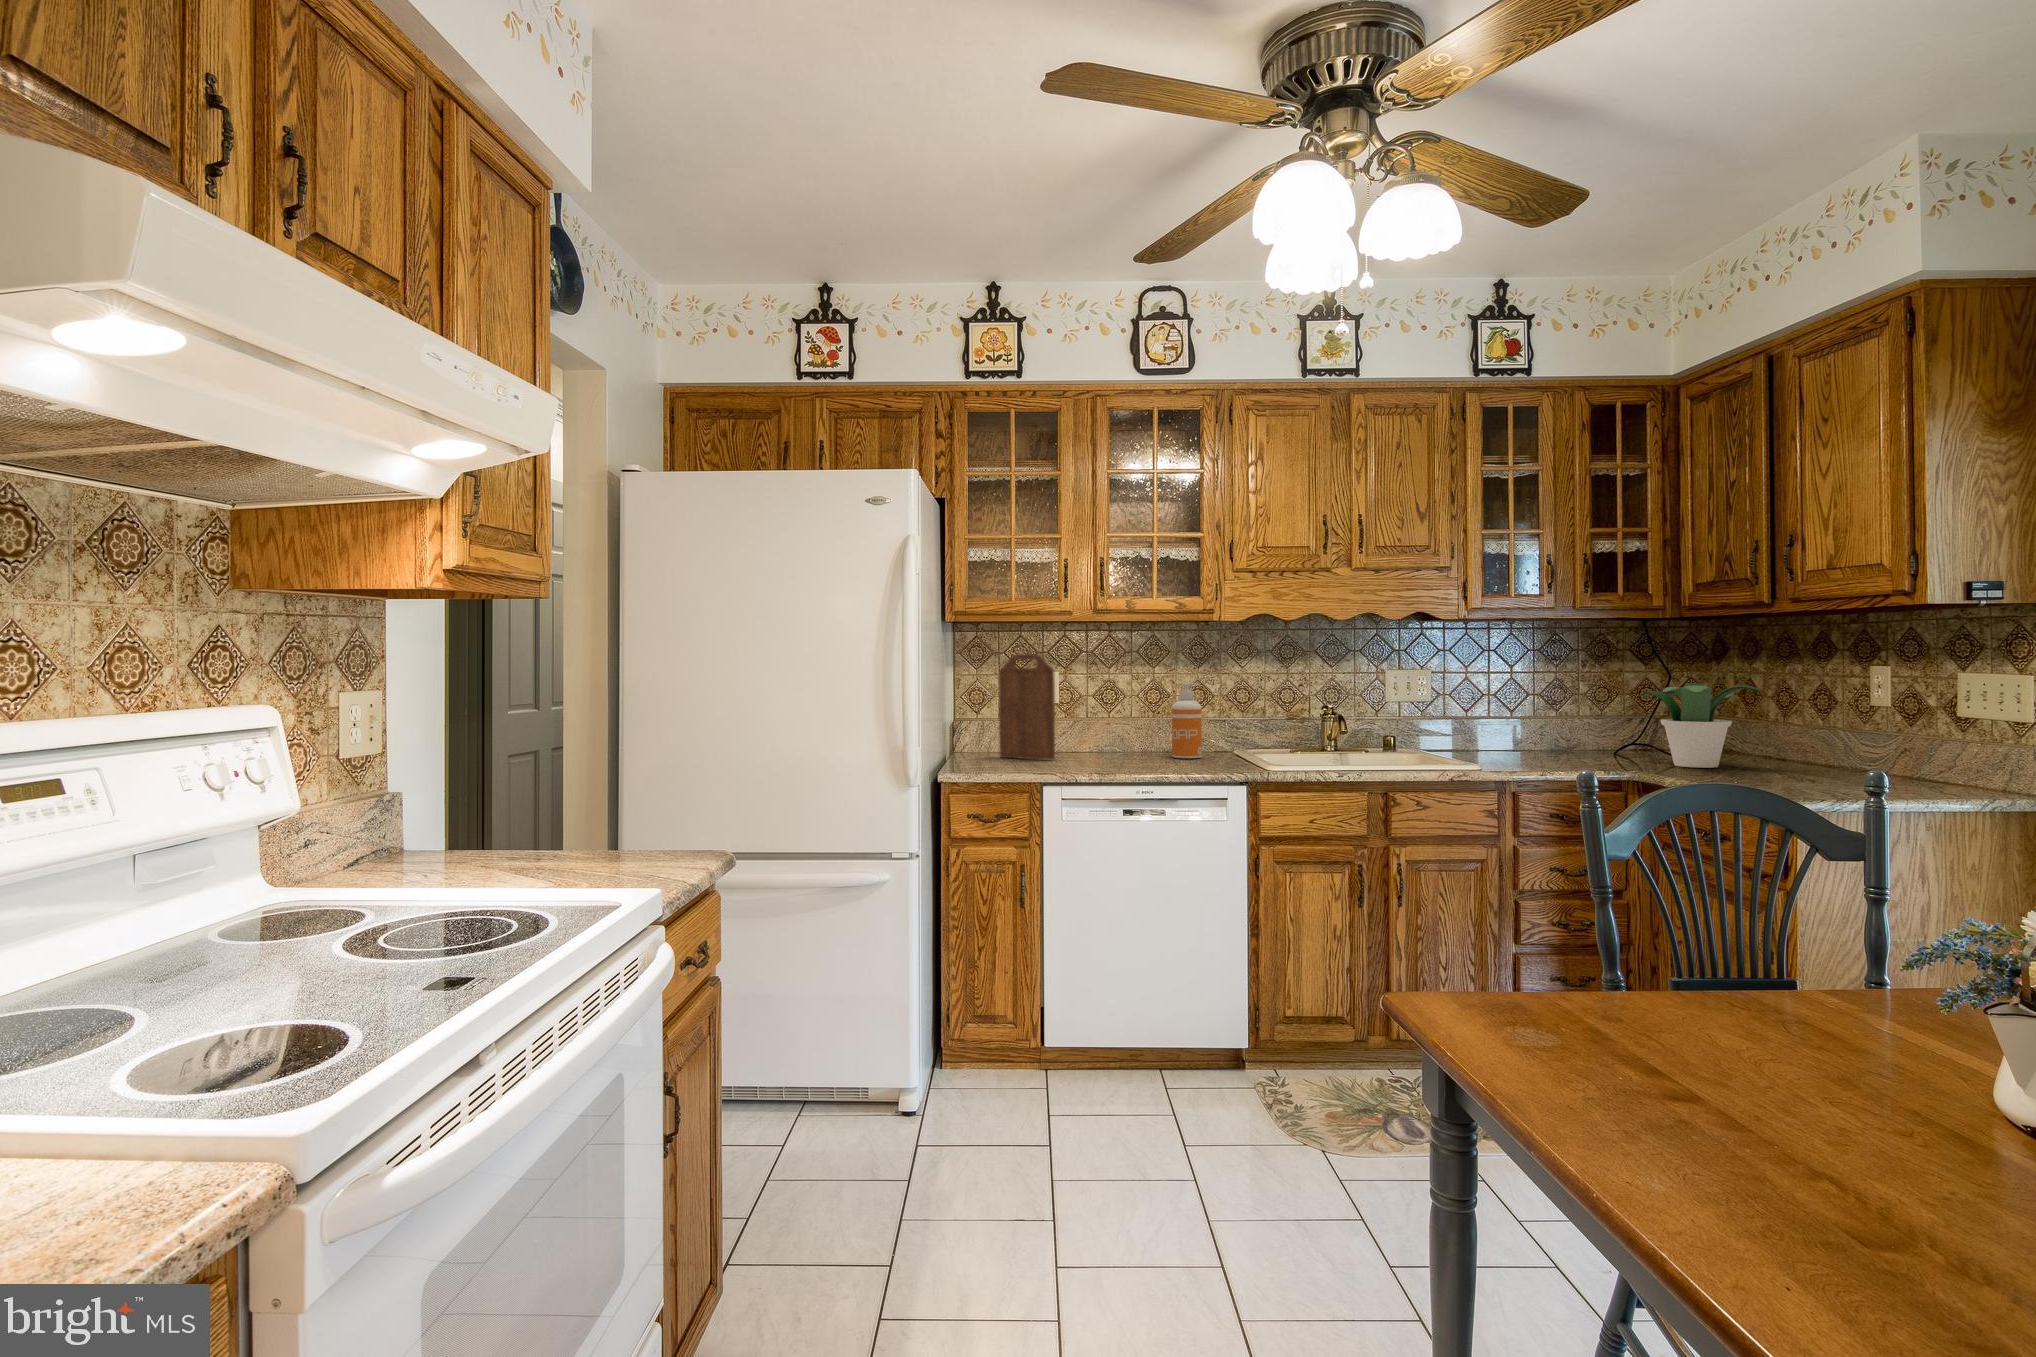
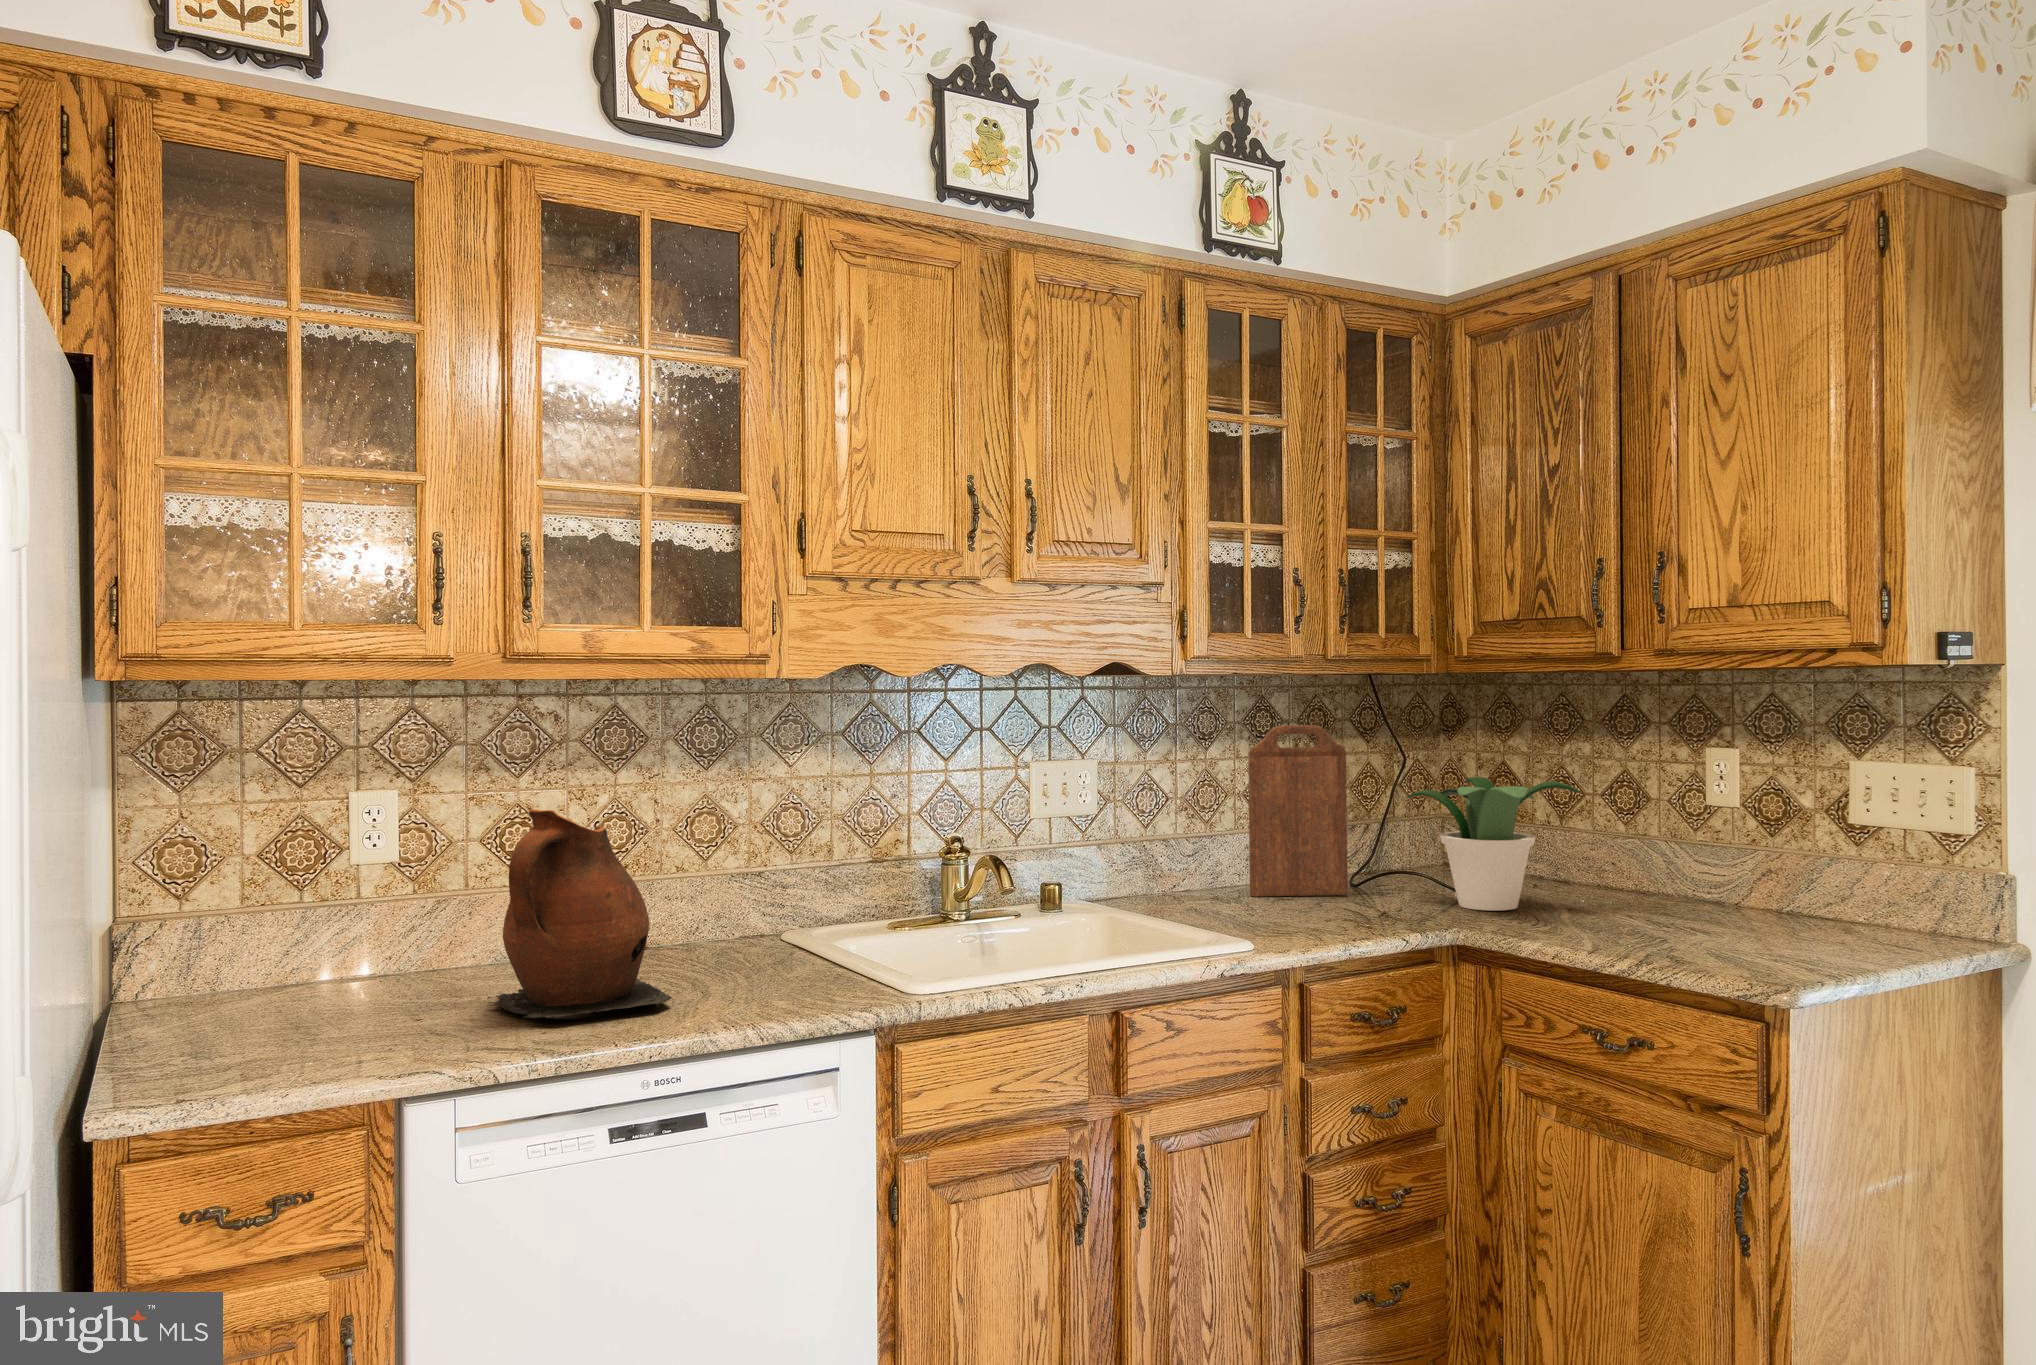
cutting board: present [999,654,1055,760] -> present [1248,725,1348,897]
ceramic pitcher: none [1086,676,1159,765] -> present [487,809,672,1018]
soap dispenser: present [1172,683,1202,758] -> none [670,808,736,972]

